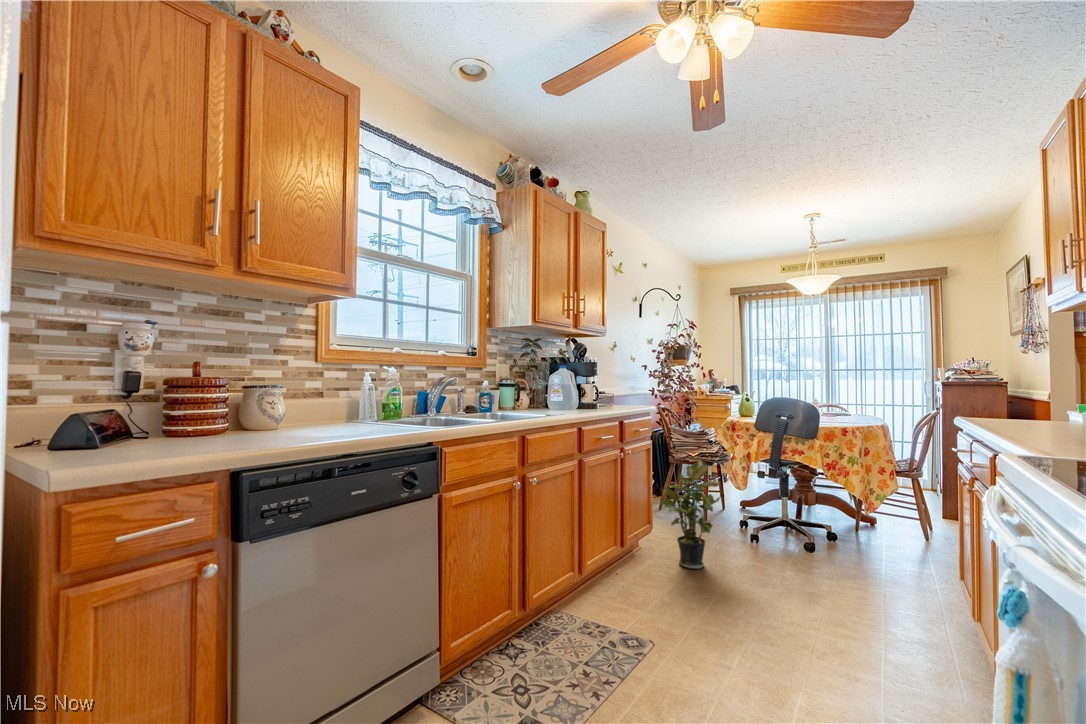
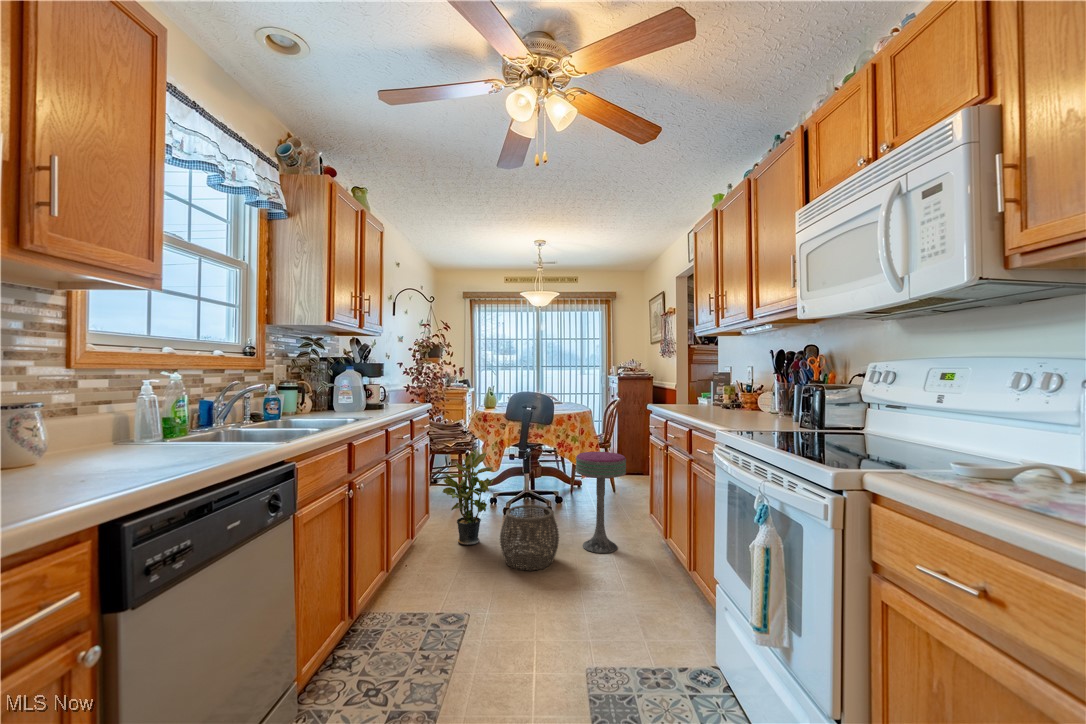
bar stool: none [828,477,910,621] -> present [576,452,626,553]
woven basket: none [715,532,796,618] -> present [500,505,559,571]

